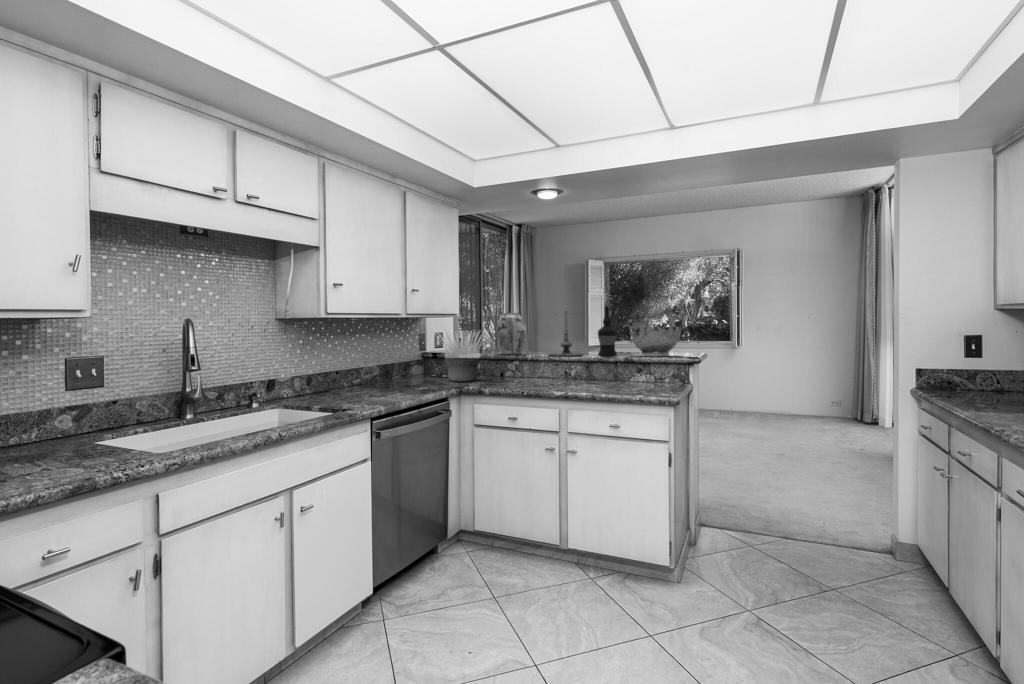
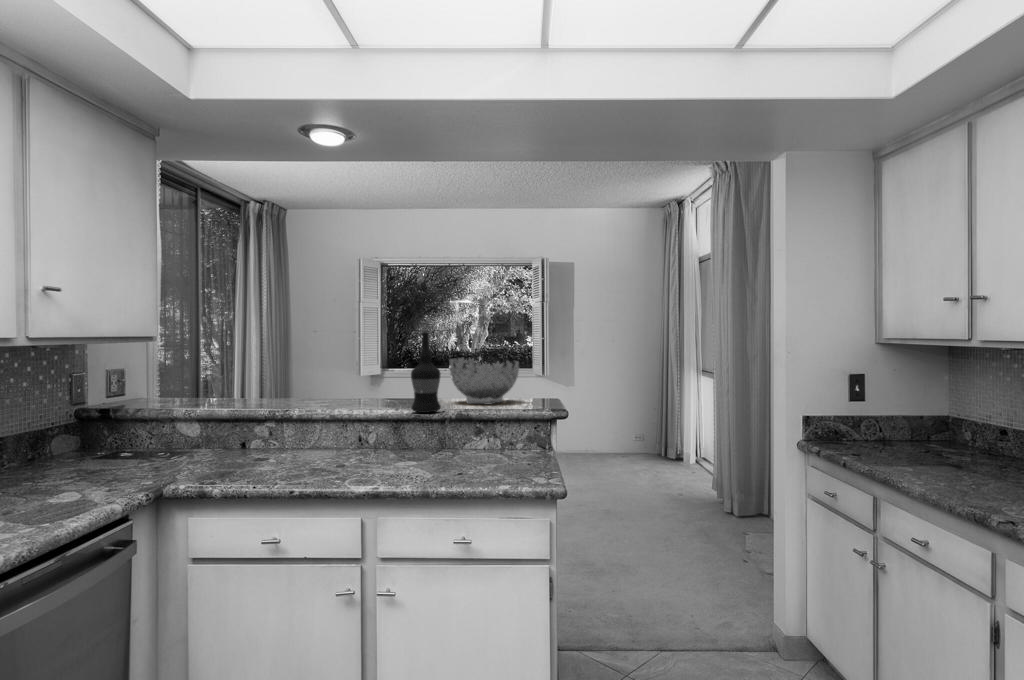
candle holder: present [547,311,586,357] -> none [321,336,385,409]
vase: present [496,313,526,355] -> none [231,337,283,406]
potted plant: present [441,331,482,382] -> none [98,368,225,467]

